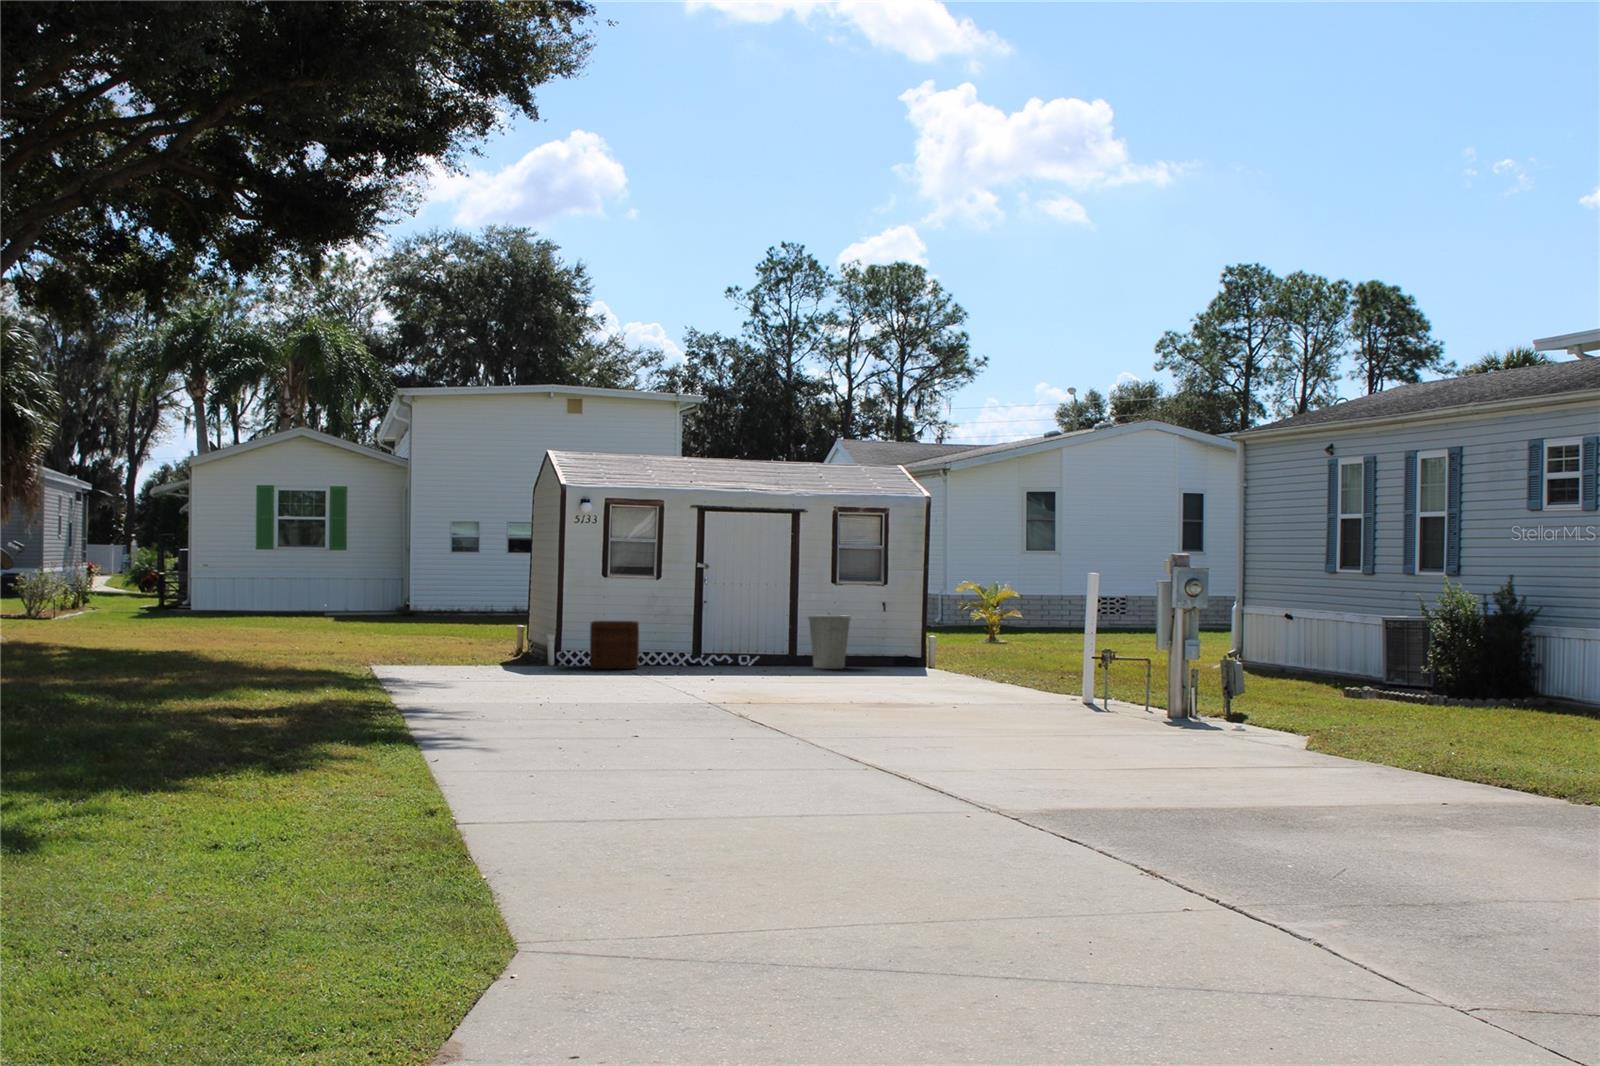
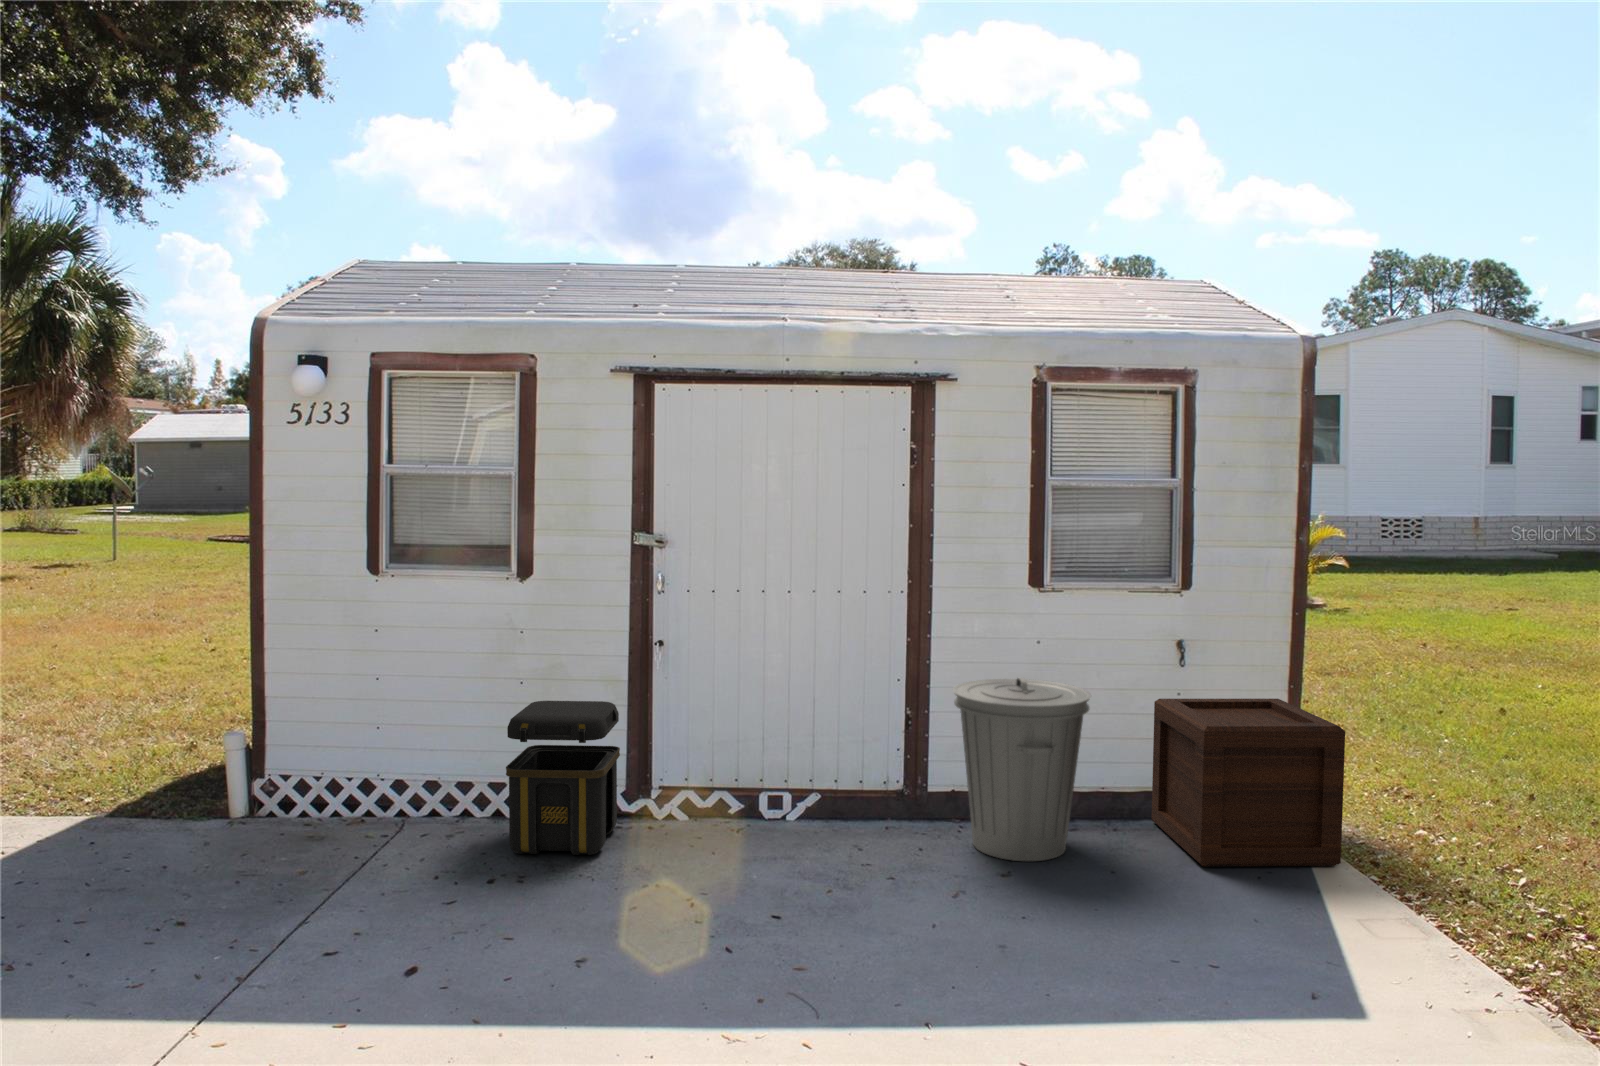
wooden crate: present [590,621,639,669] -> present [1152,699,1345,867]
toolbox: none [661,621,694,668] -> present [506,701,620,855]

